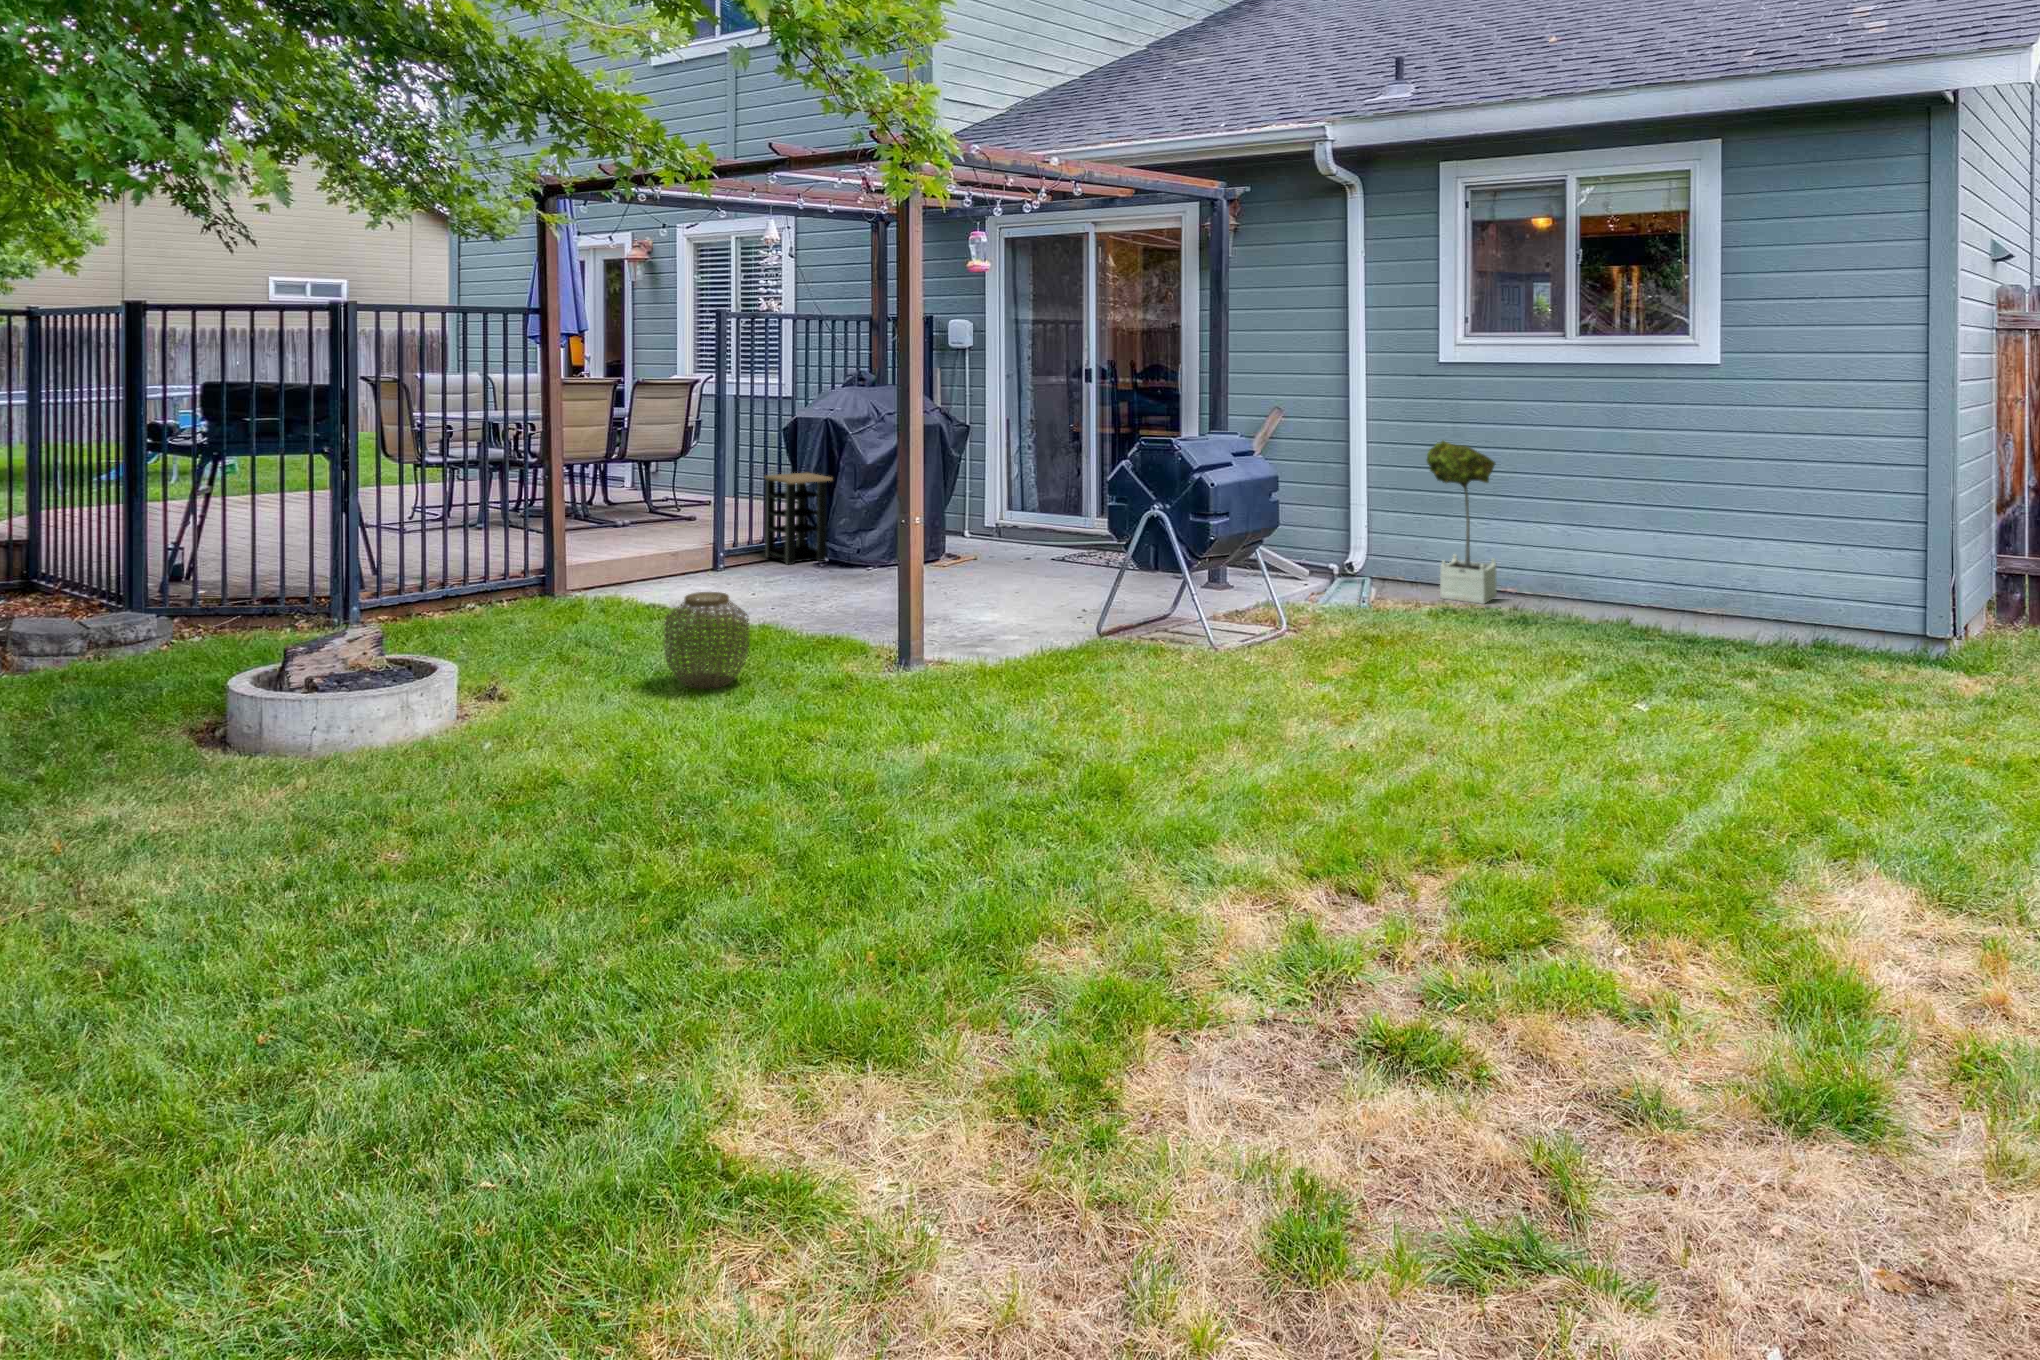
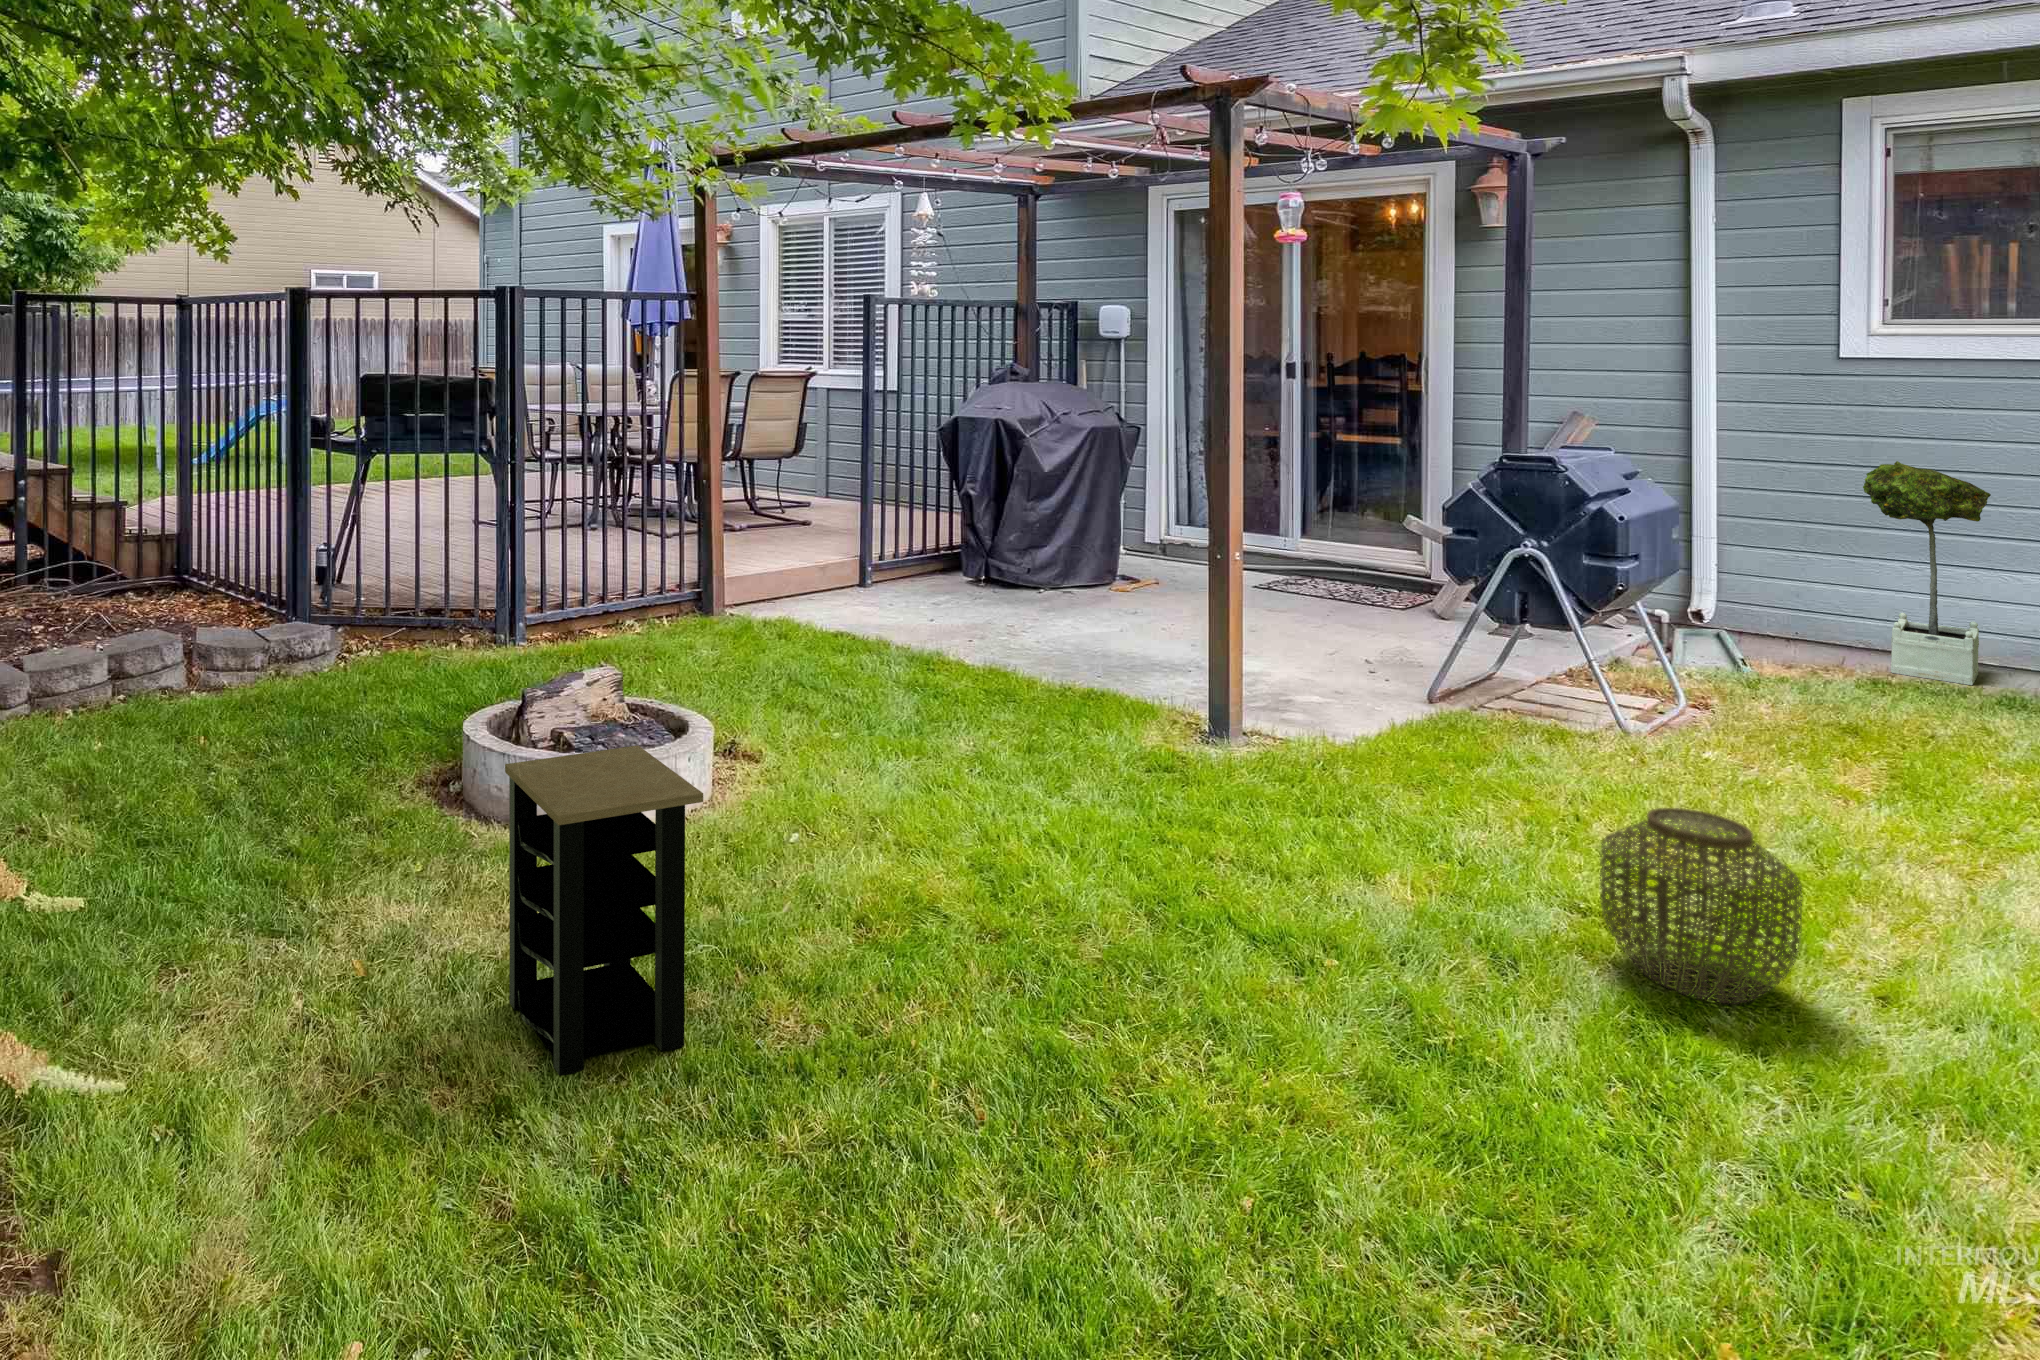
side table: present [765,472,832,565] -> present [505,746,703,1075]
woven basket: present [664,592,749,689] -> present [1600,808,1802,1004]

